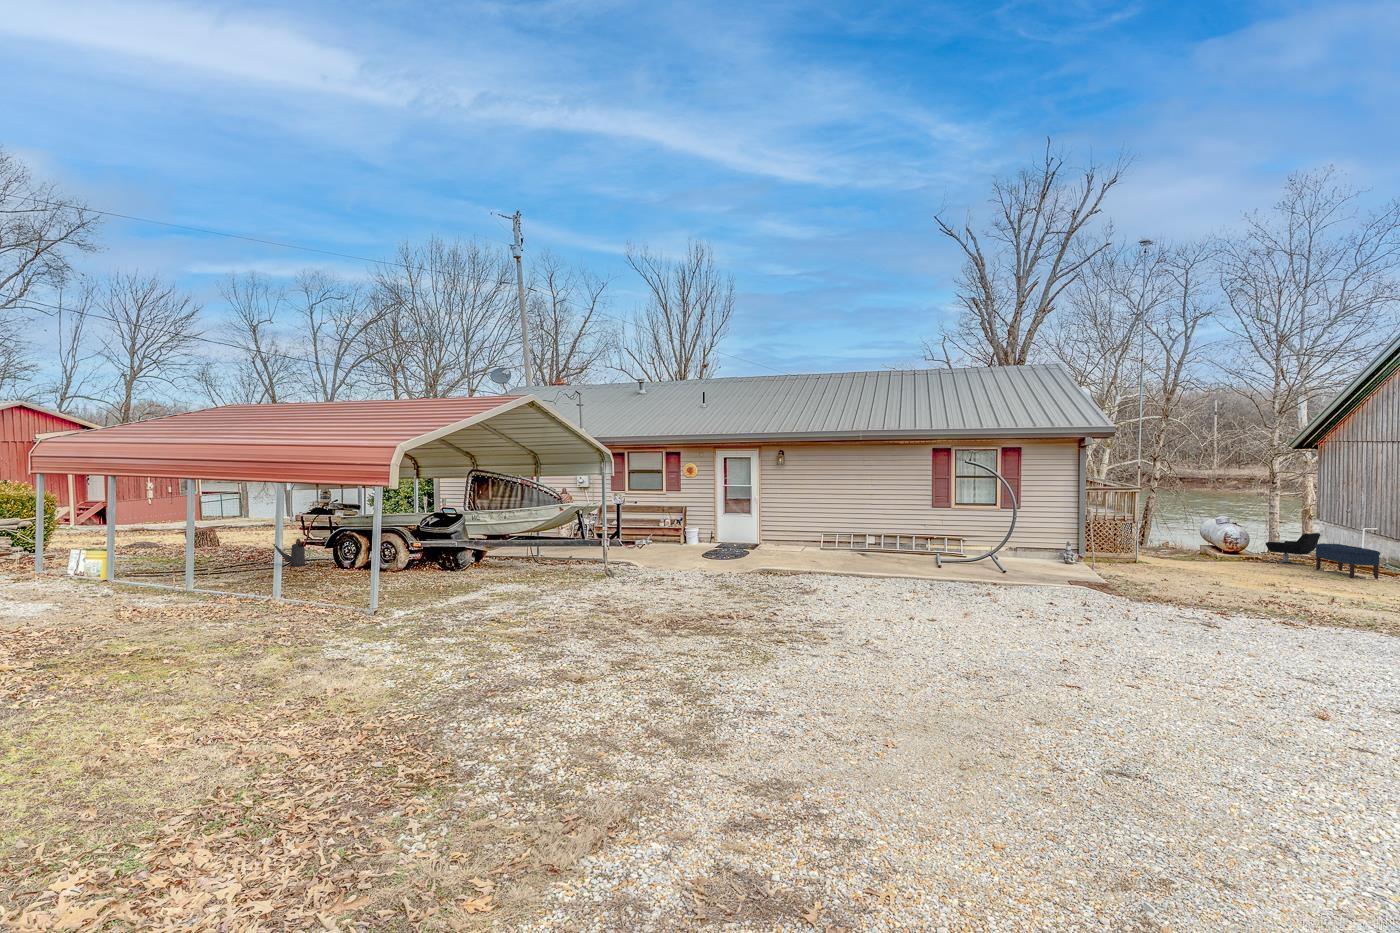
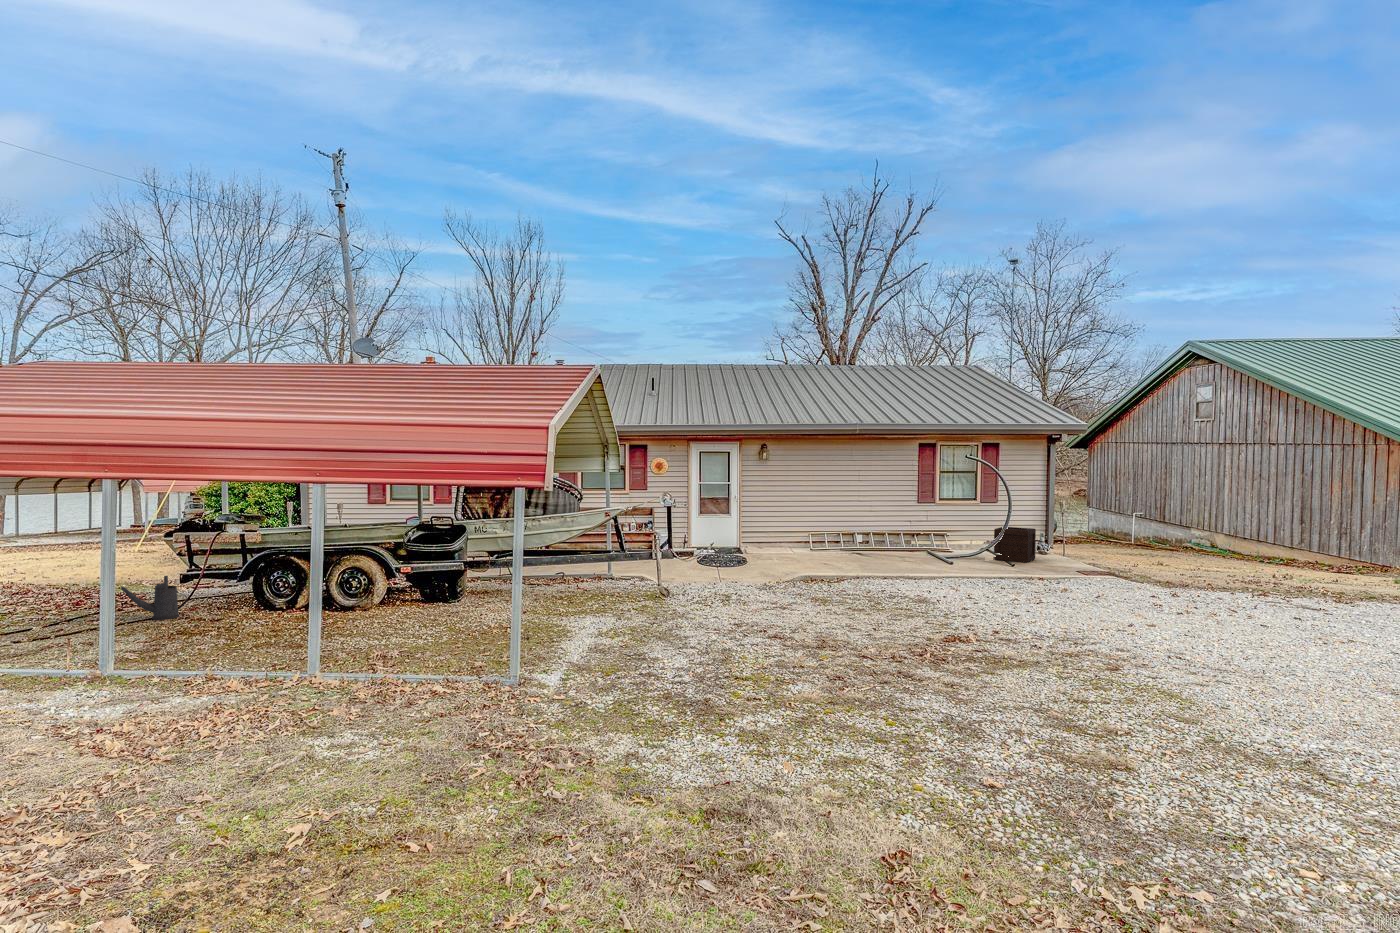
lounge chair: present [1265,533,1320,564] -> none [1130,516,1170,542]
wooden crate: none [1003,535,1055,573] -> present [994,527,1036,563]
bench: present [1315,543,1380,579] -> none [1179,525,1237,552]

